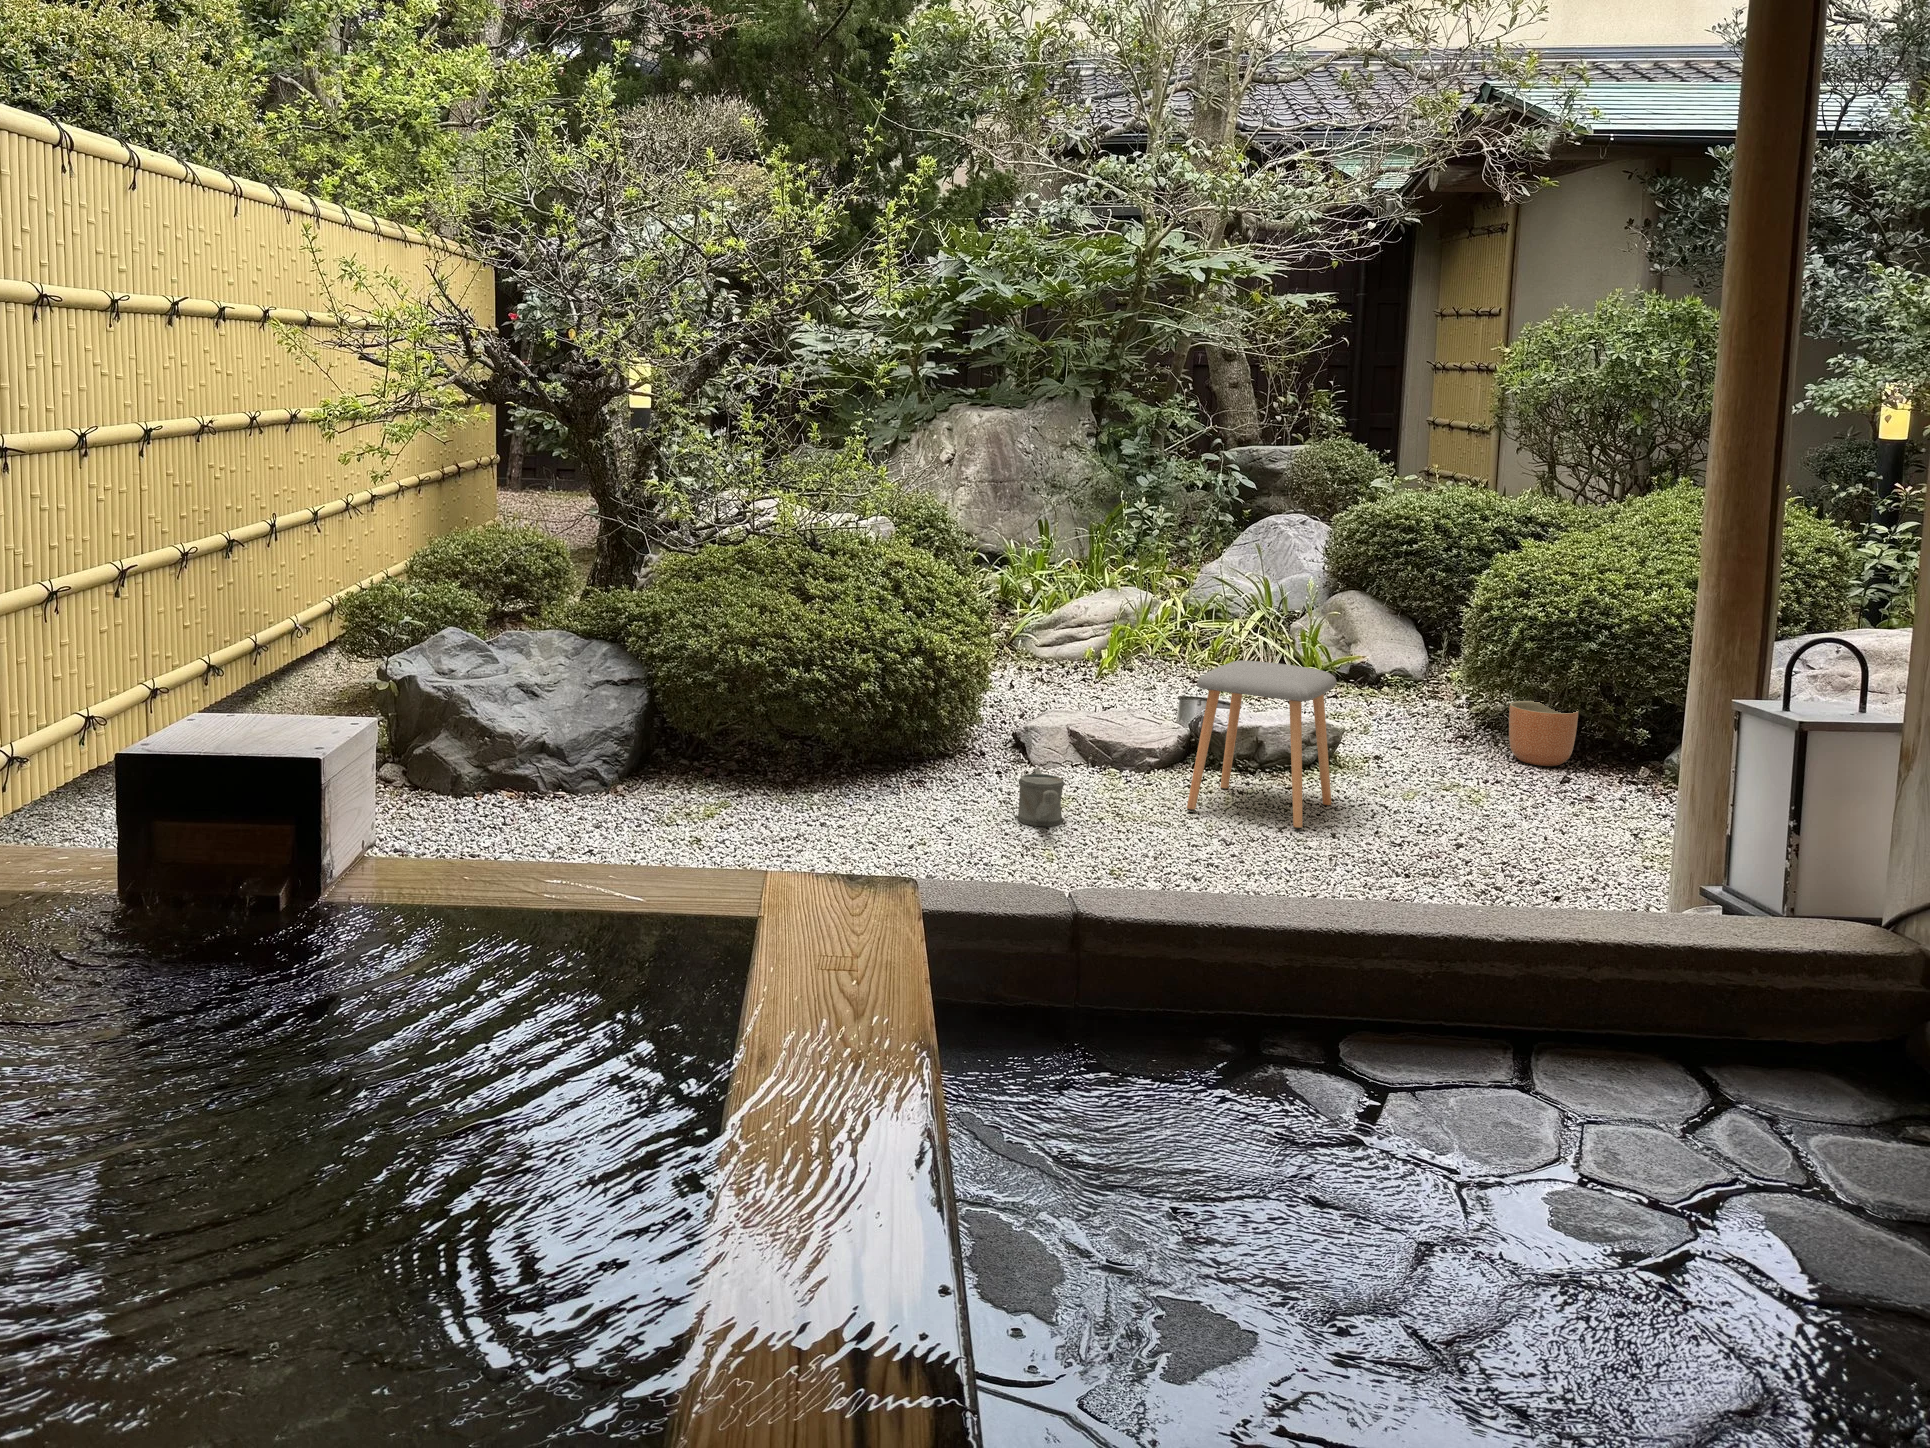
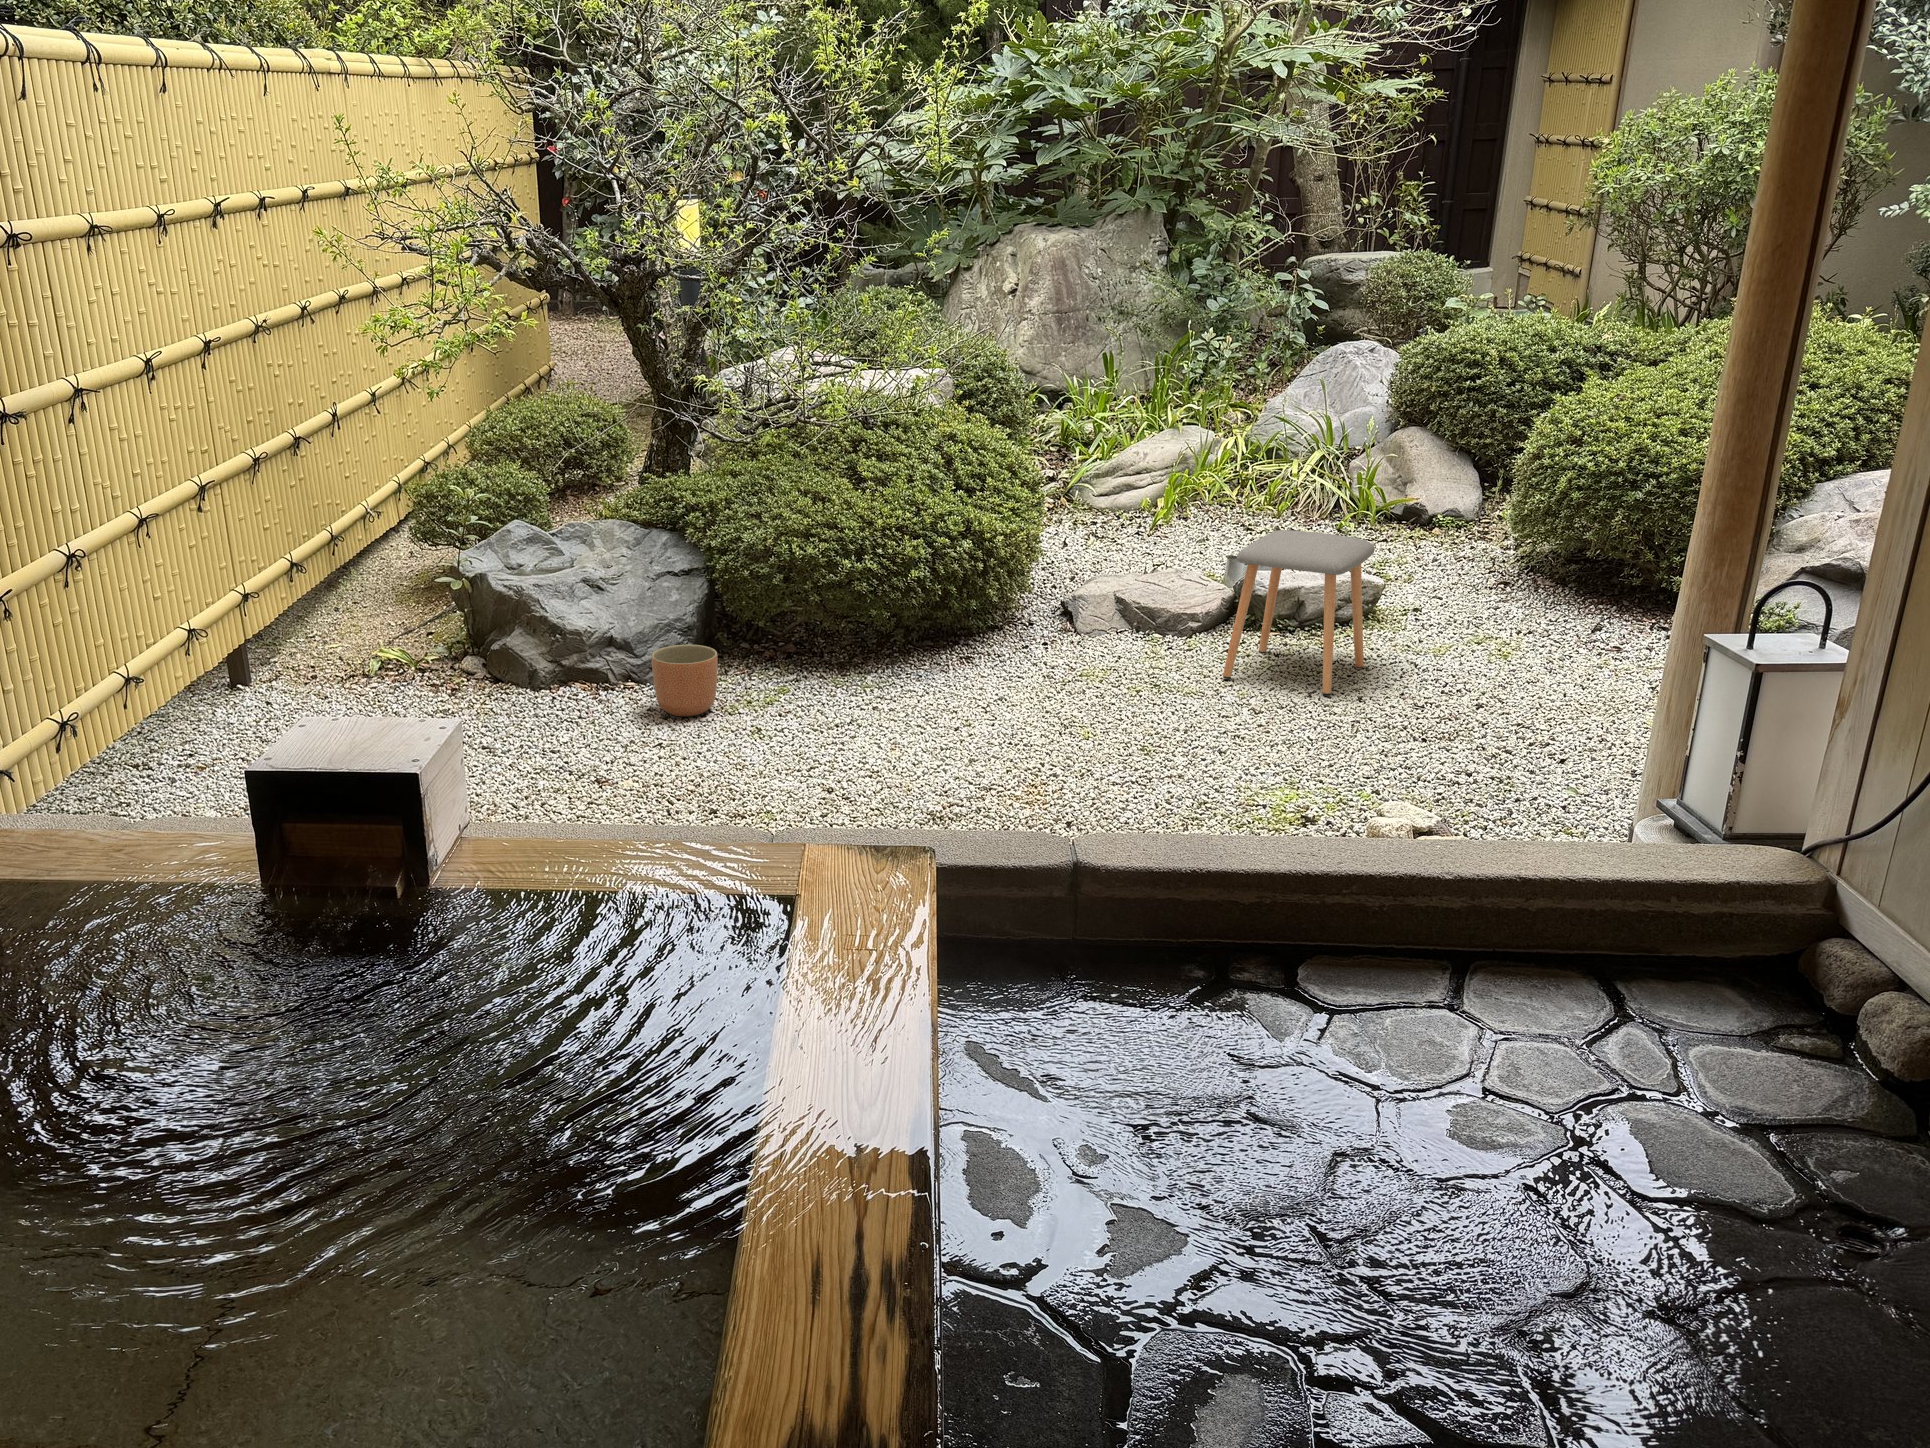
planter: present [1509,701,1578,766] -> present [652,645,718,716]
watering can: present [1017,769,1064,827] -> none [1060,643,1105,700]

